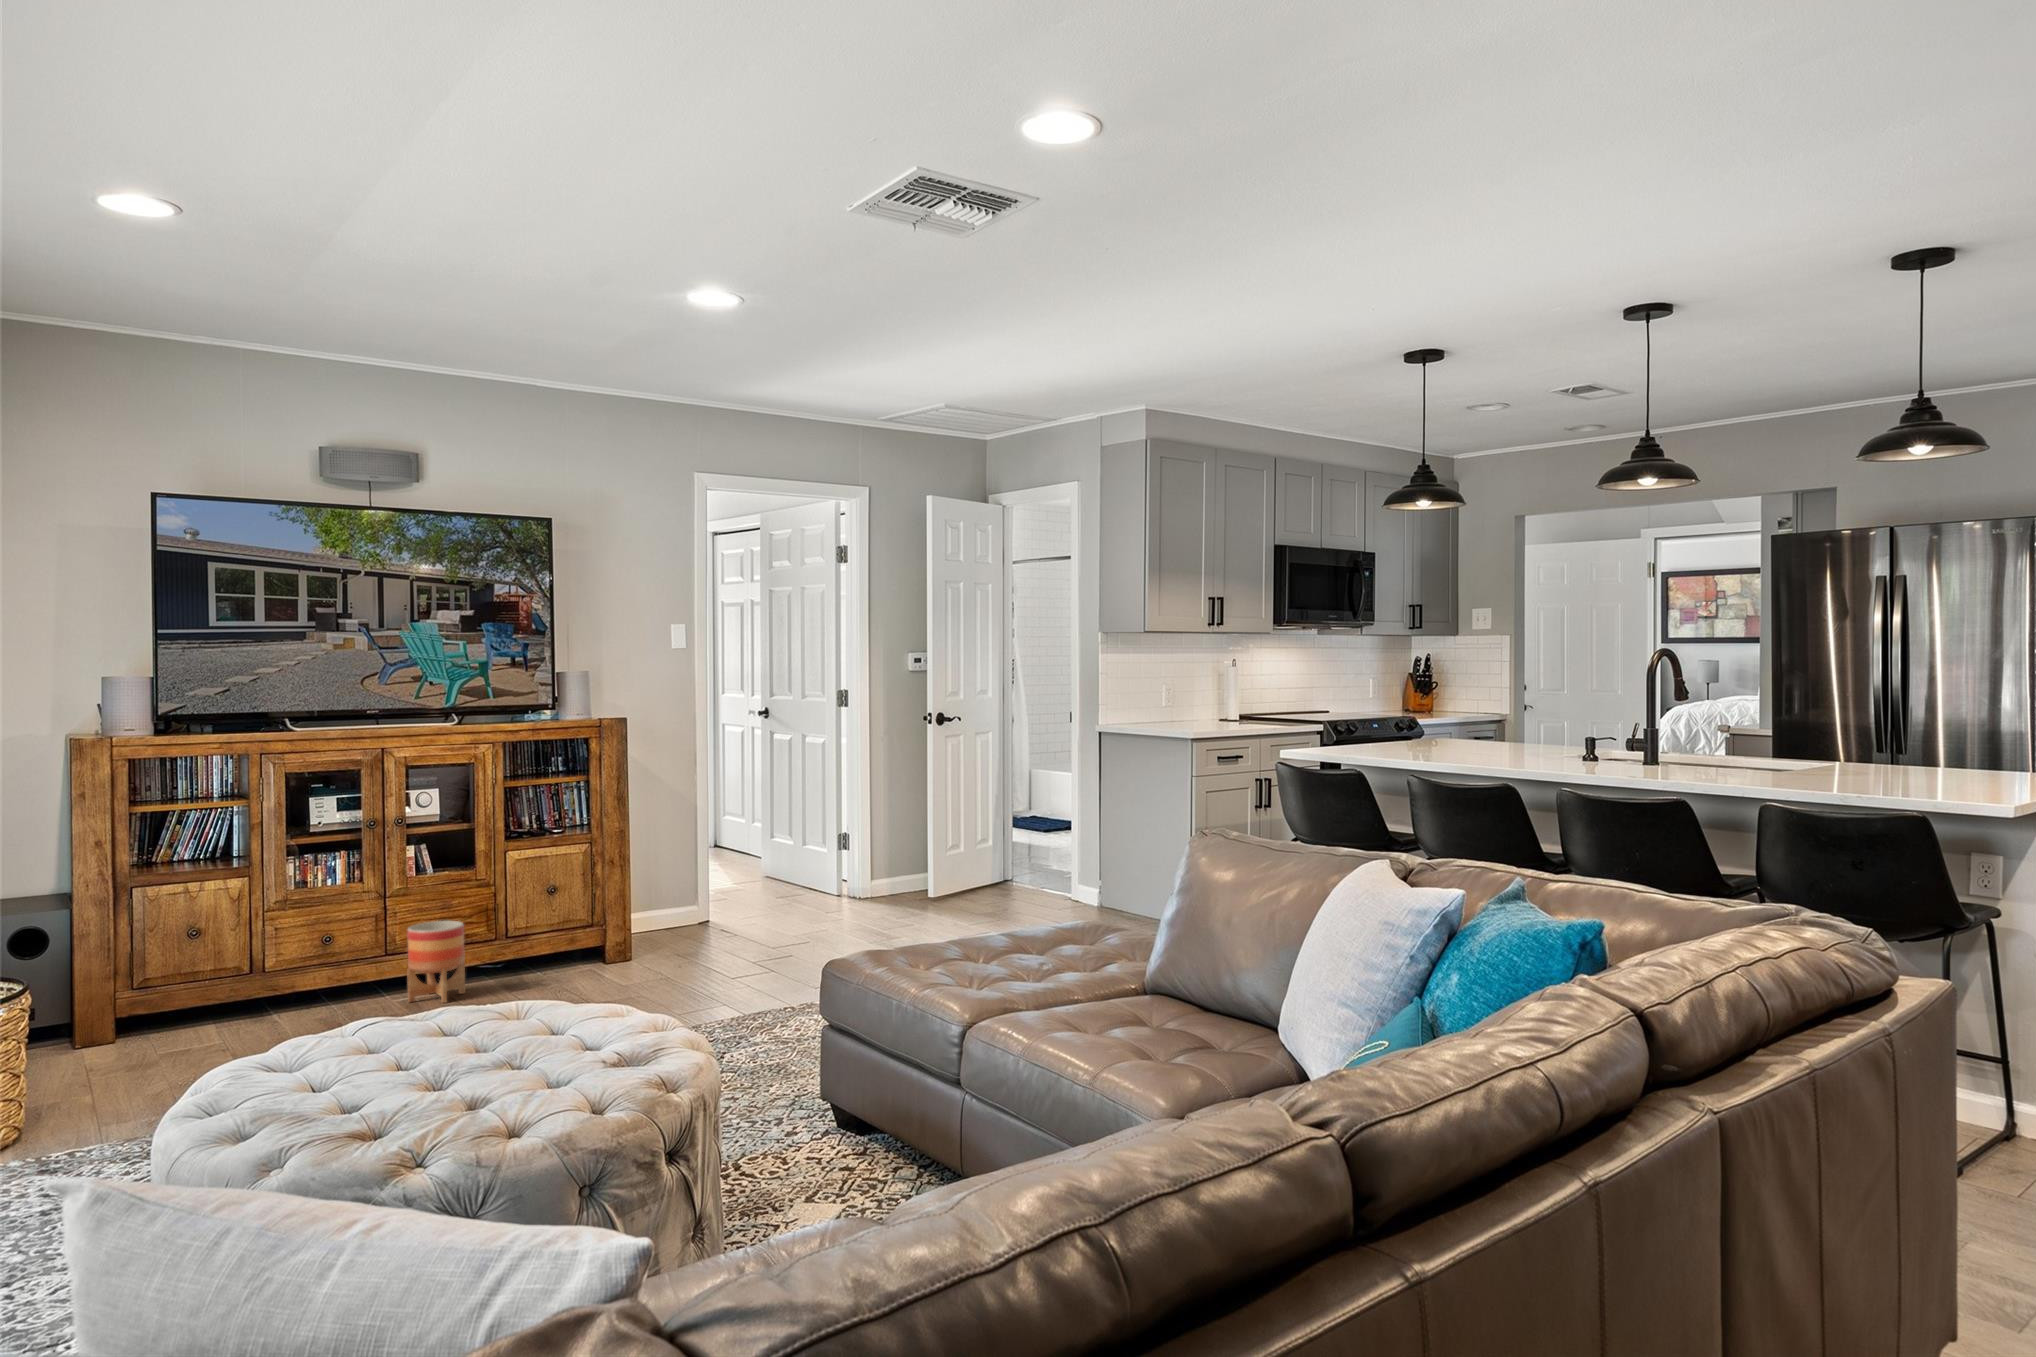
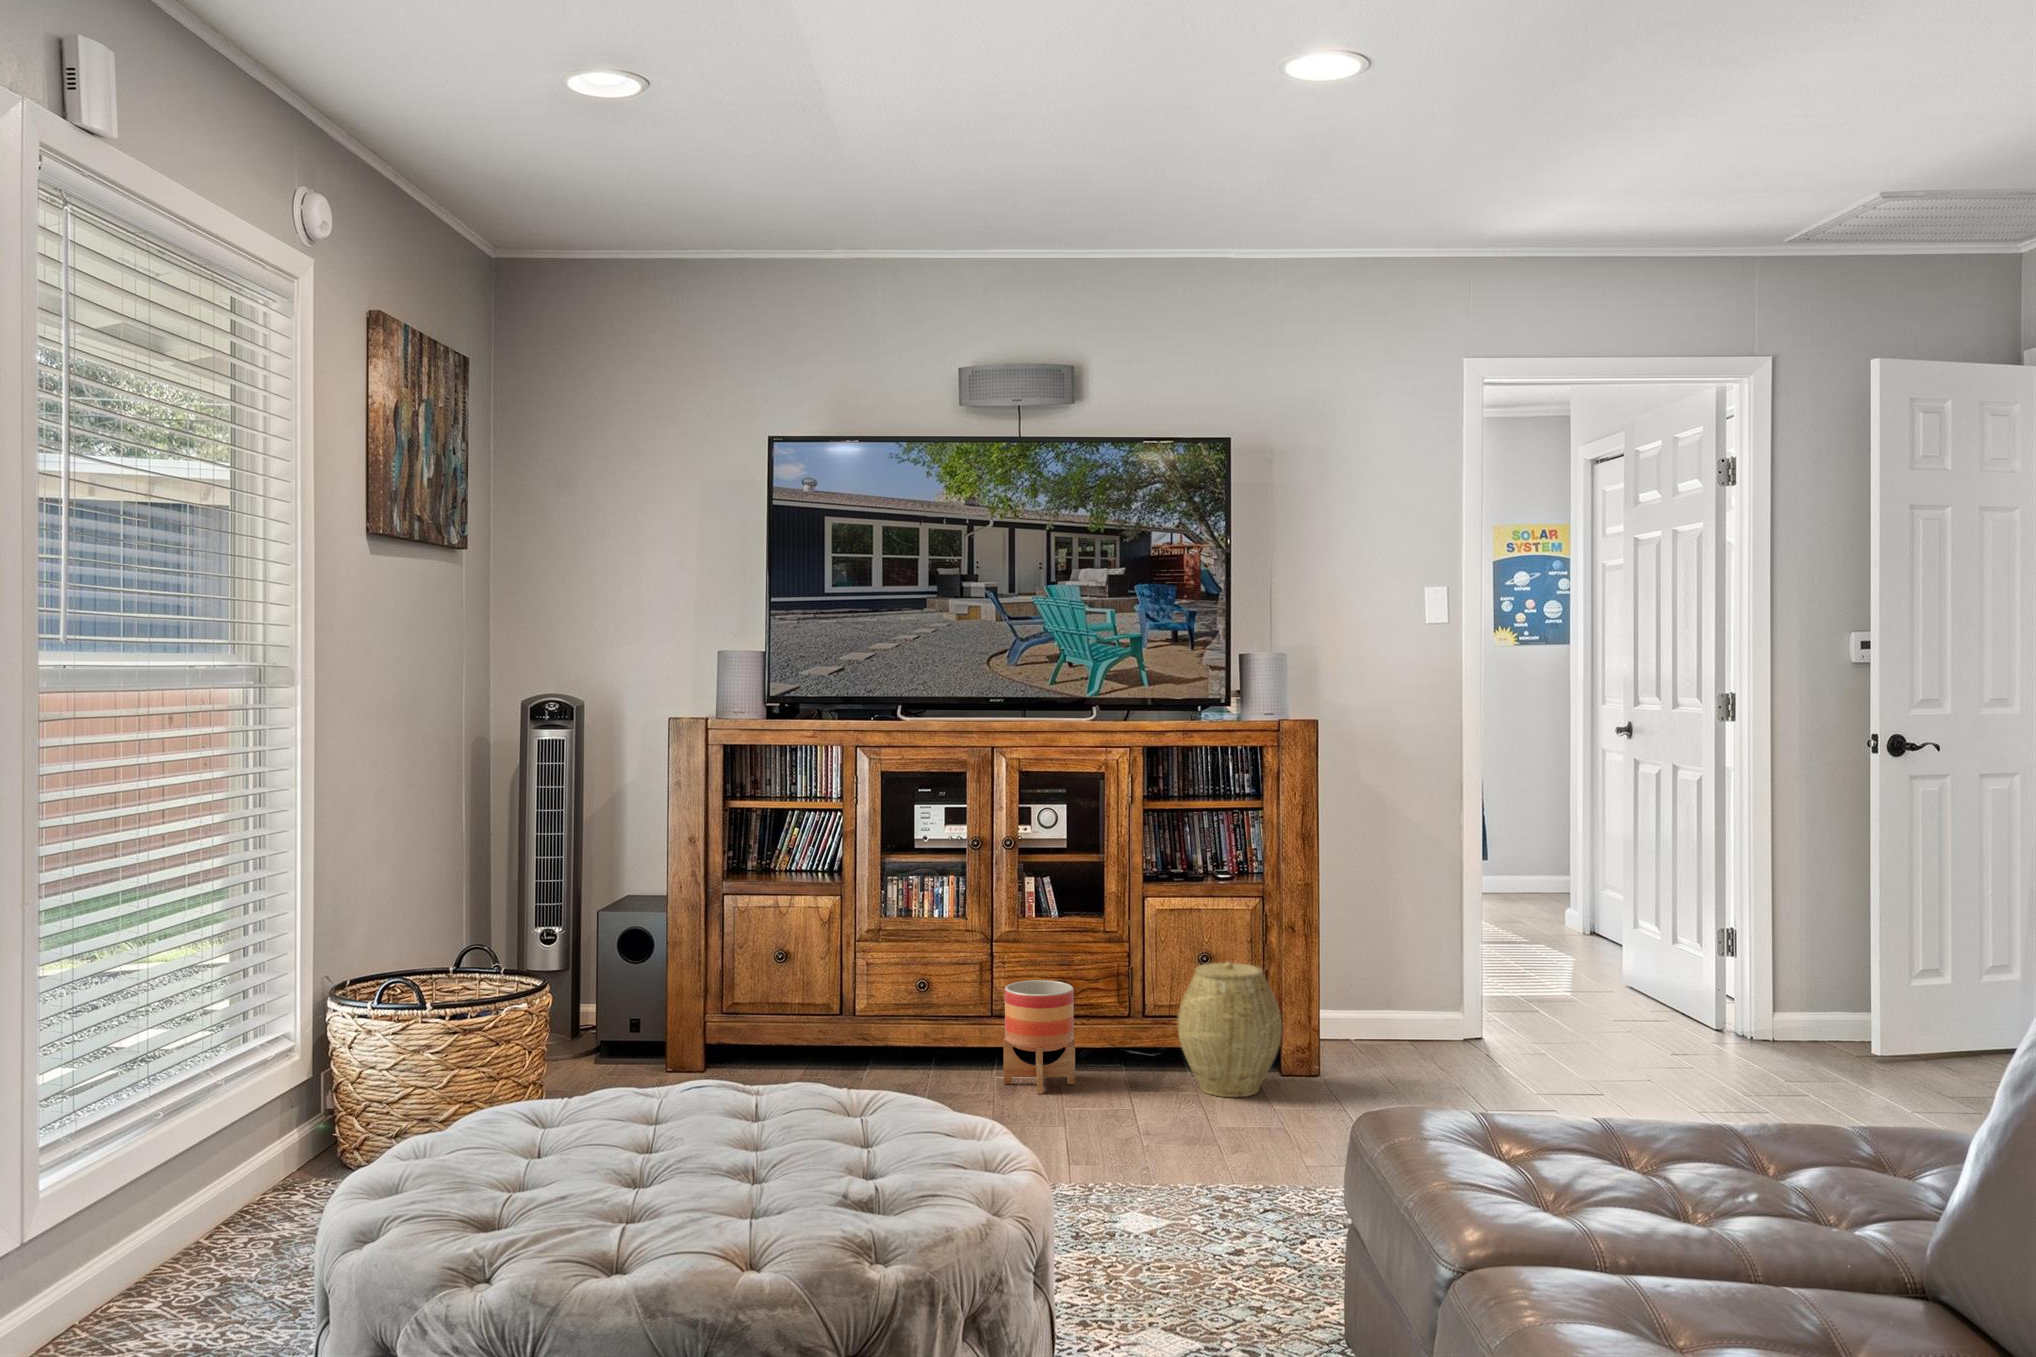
woven basket: none [541,889,617,982] -> present [1178,962,1282,1097]

